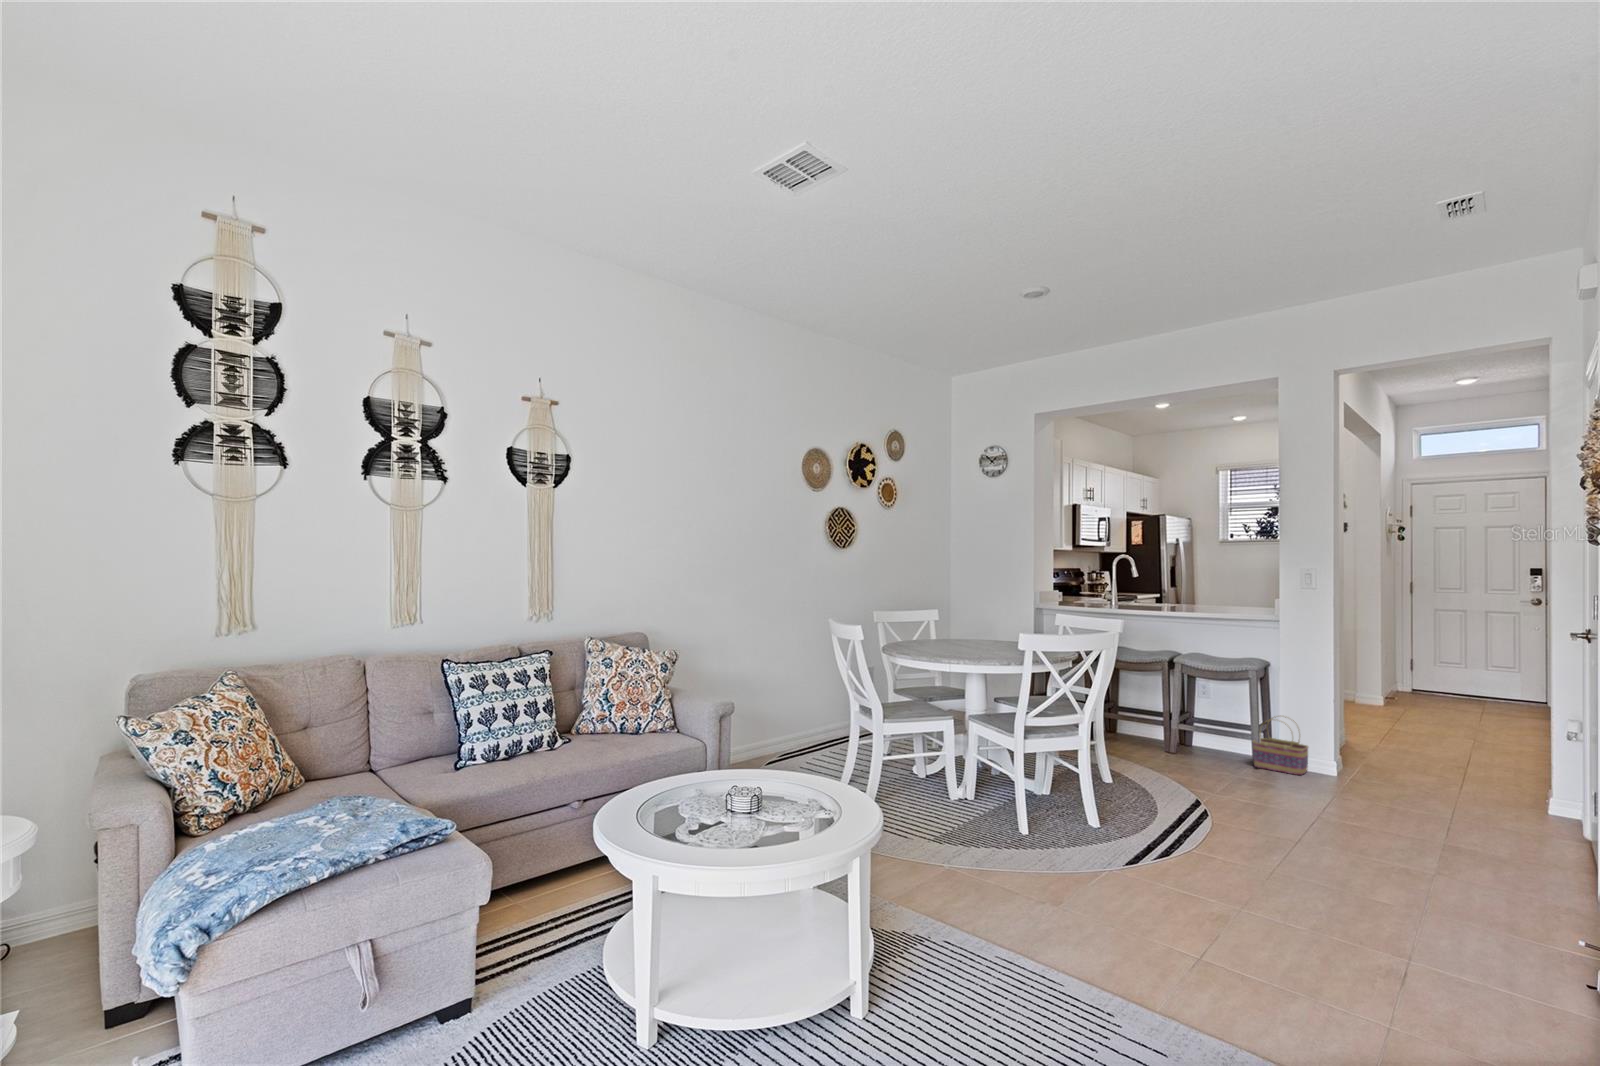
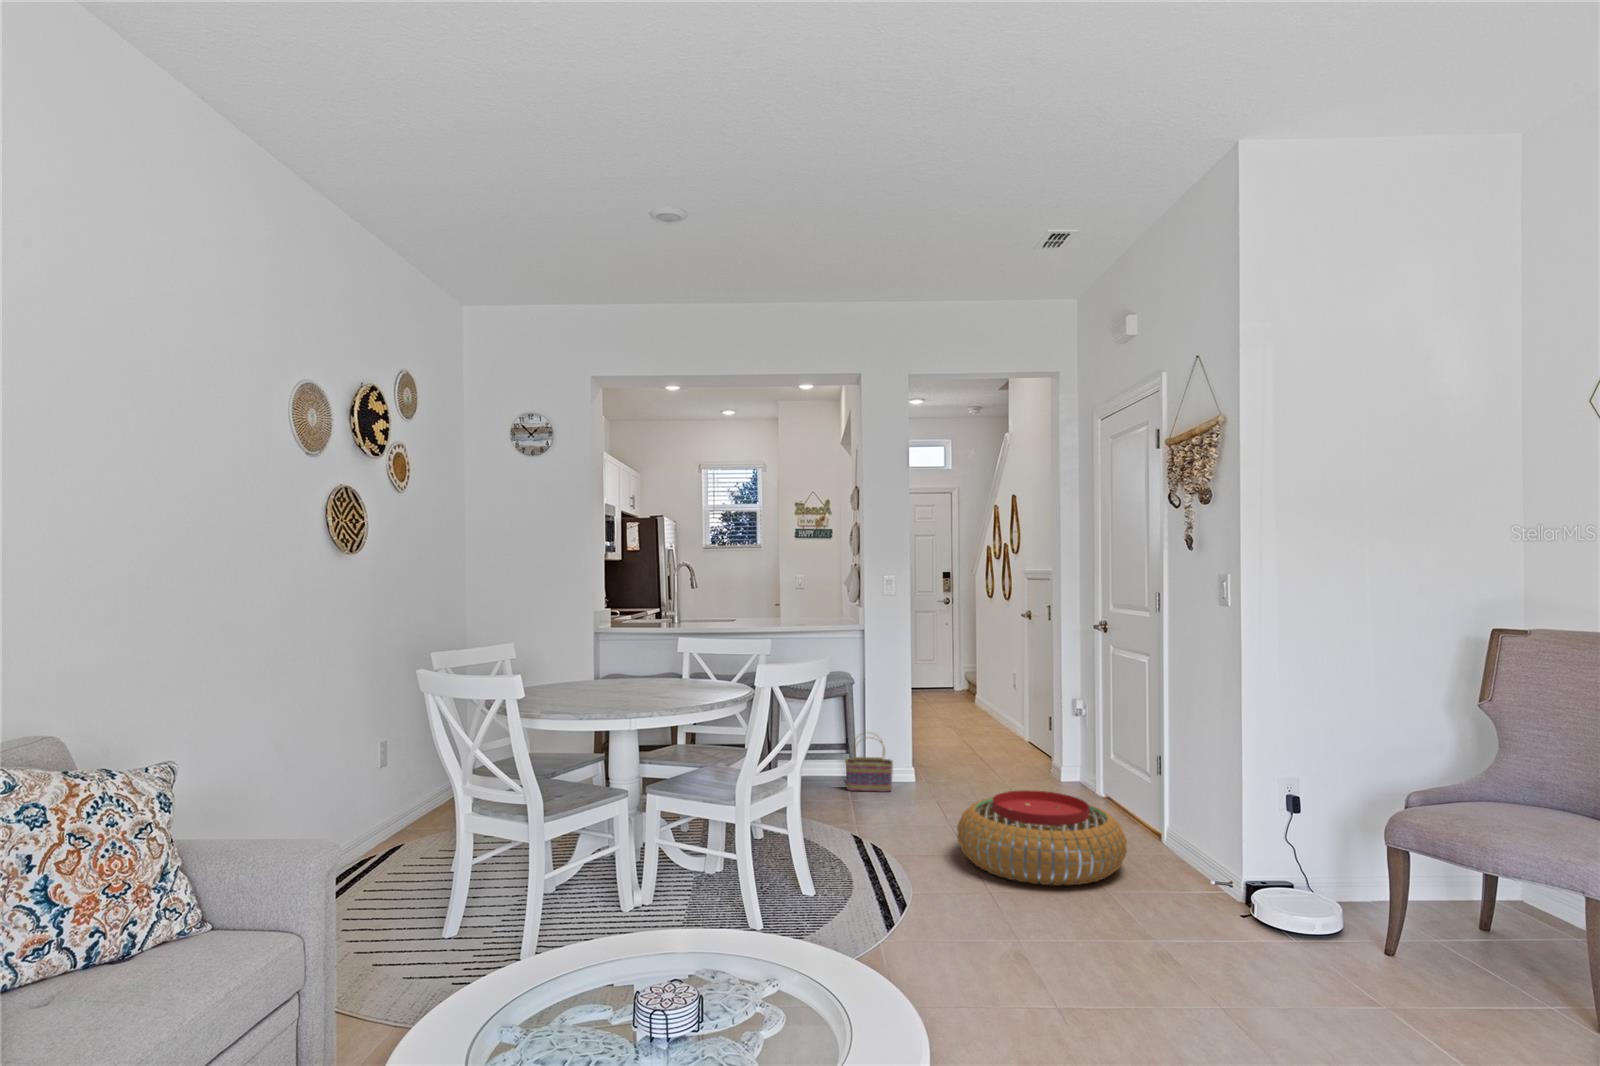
pouf: none [1286,783,1501,889] -> present [957,790,1127,886]

